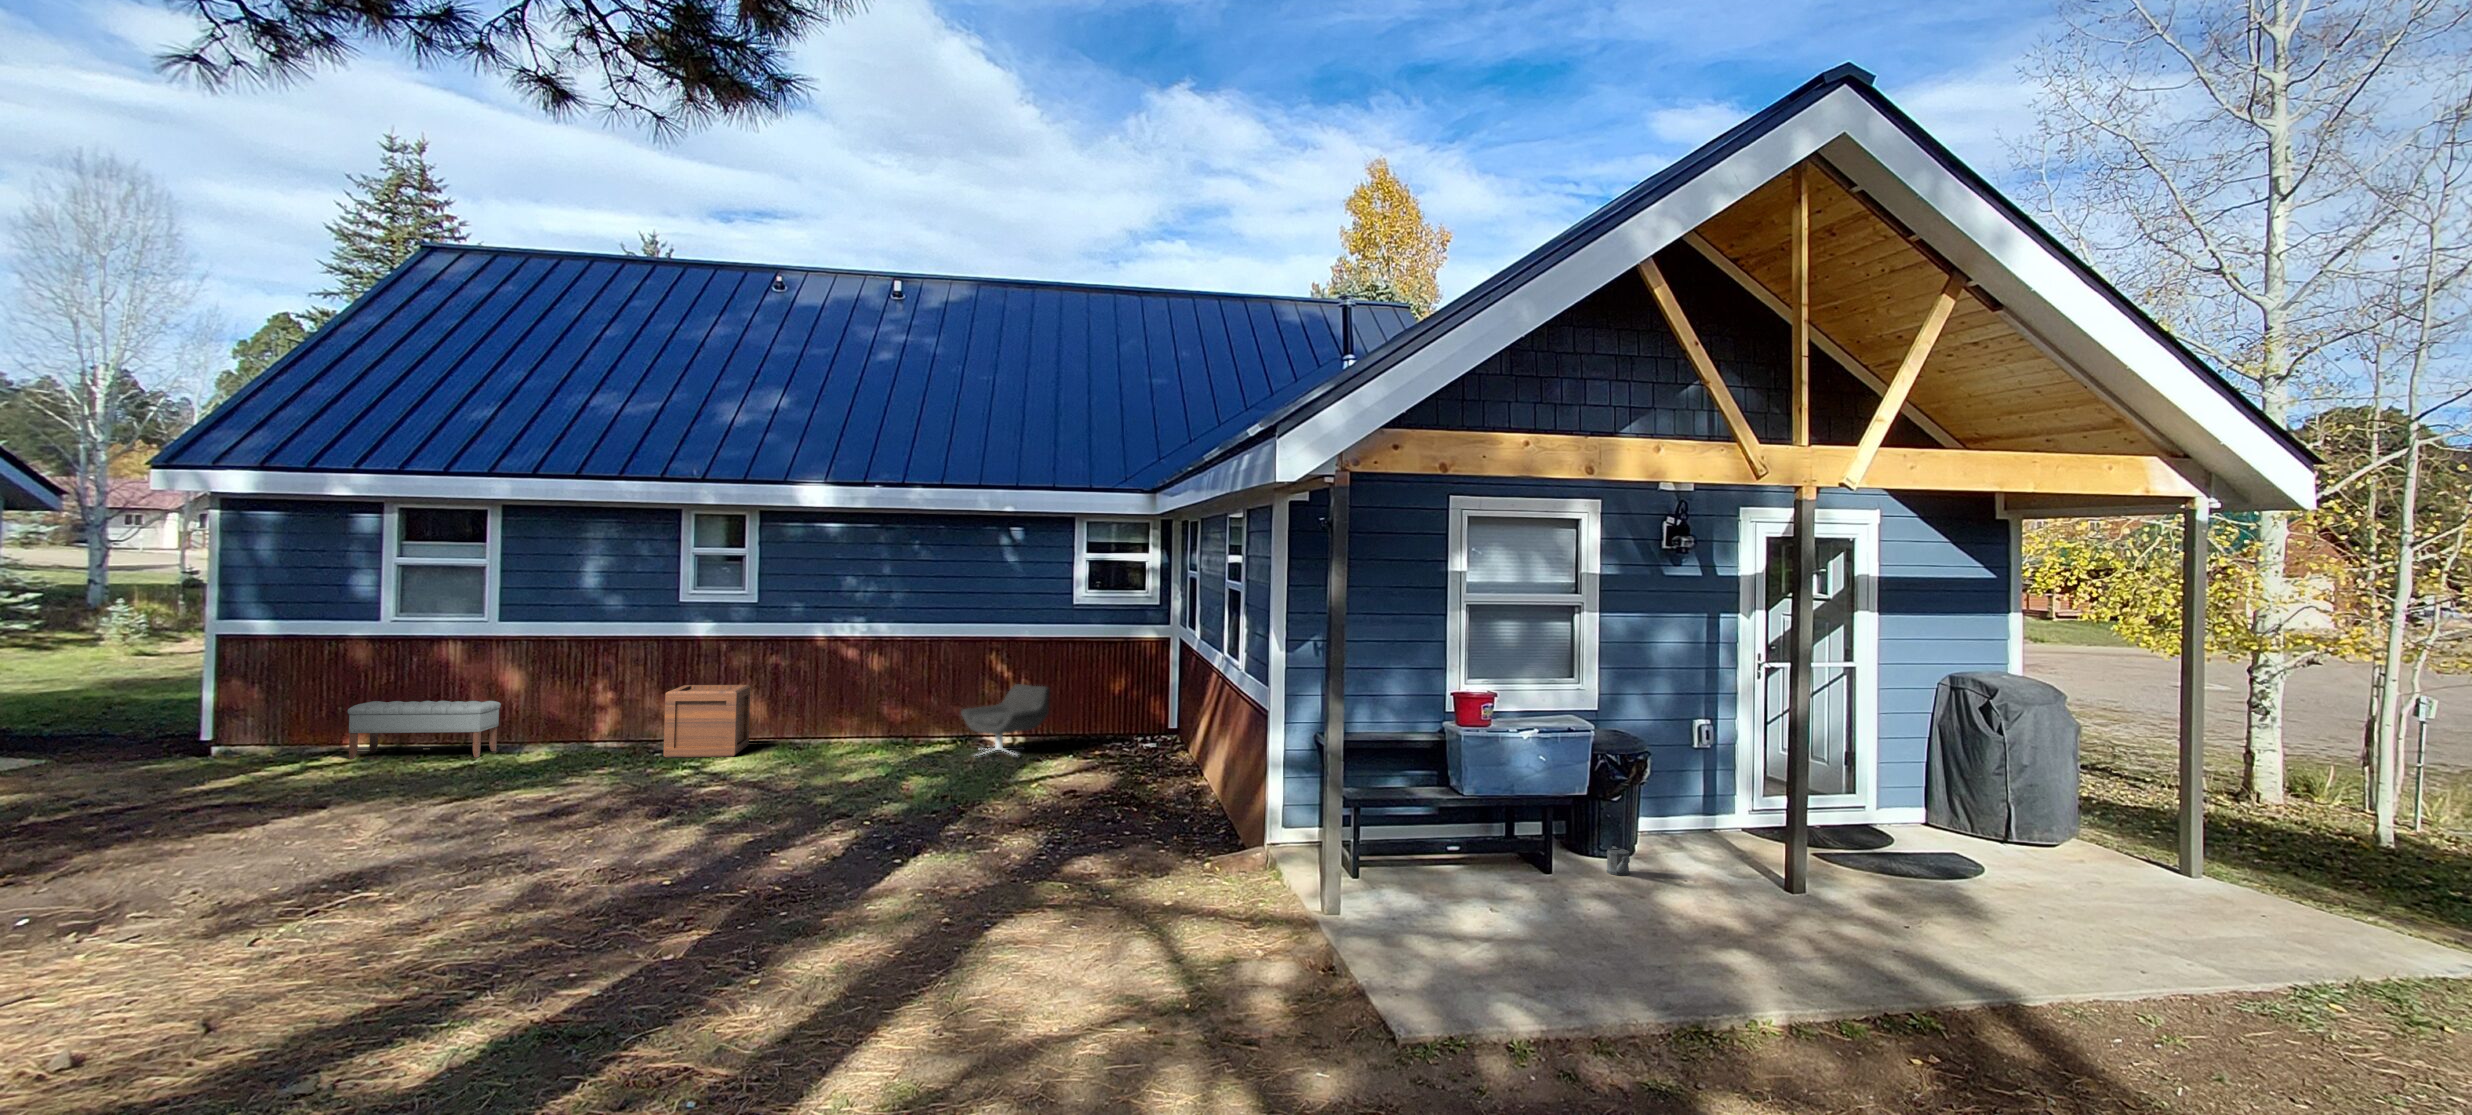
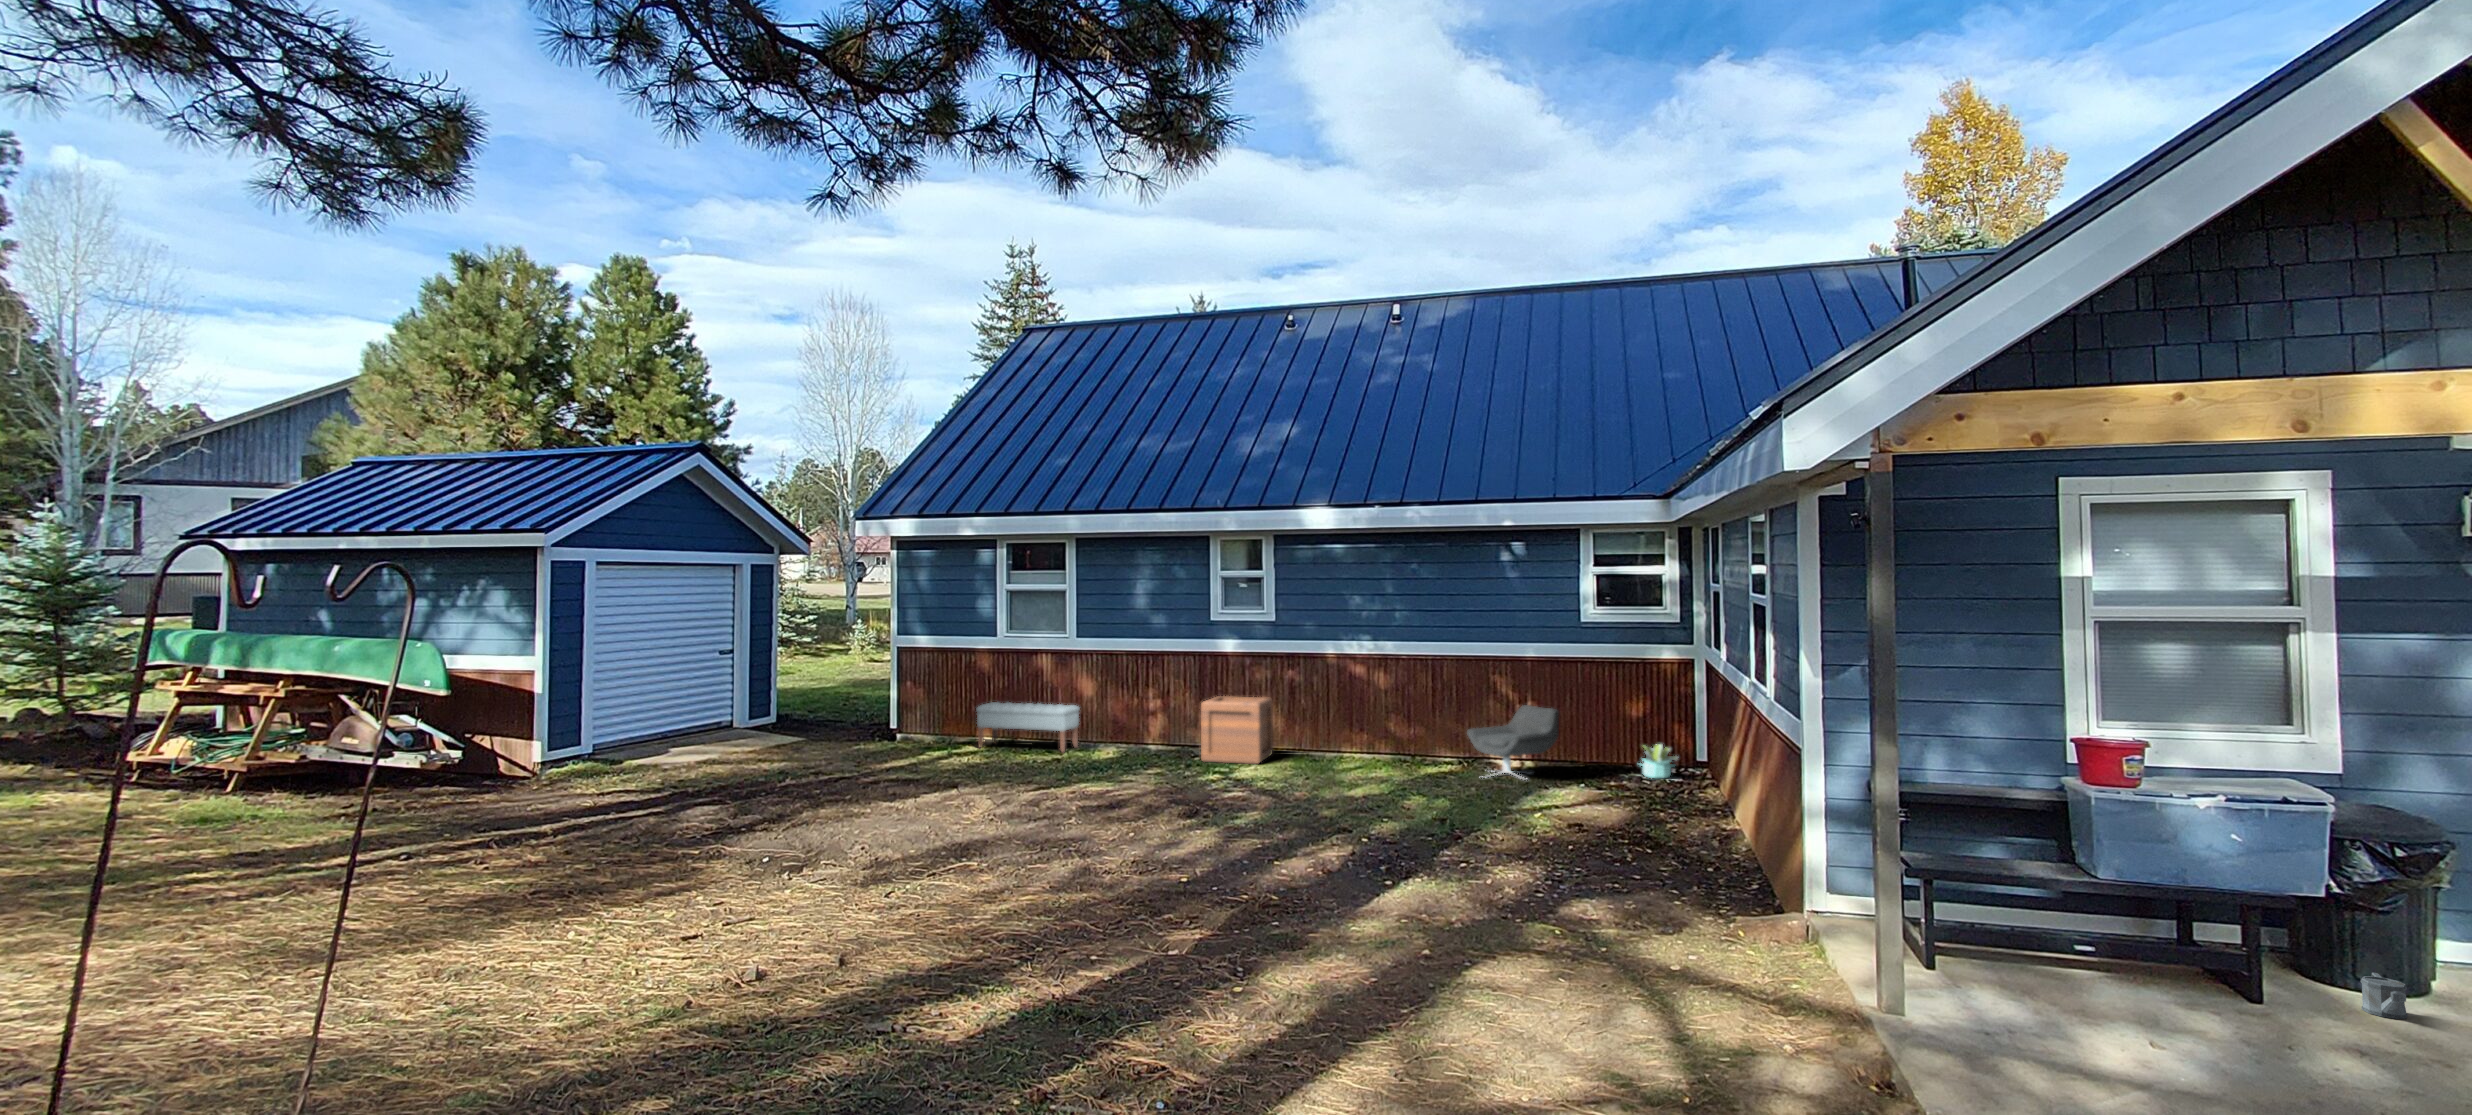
decorative plant: none [1118,715,1153,747] -> present [1640,744,1678,779]

